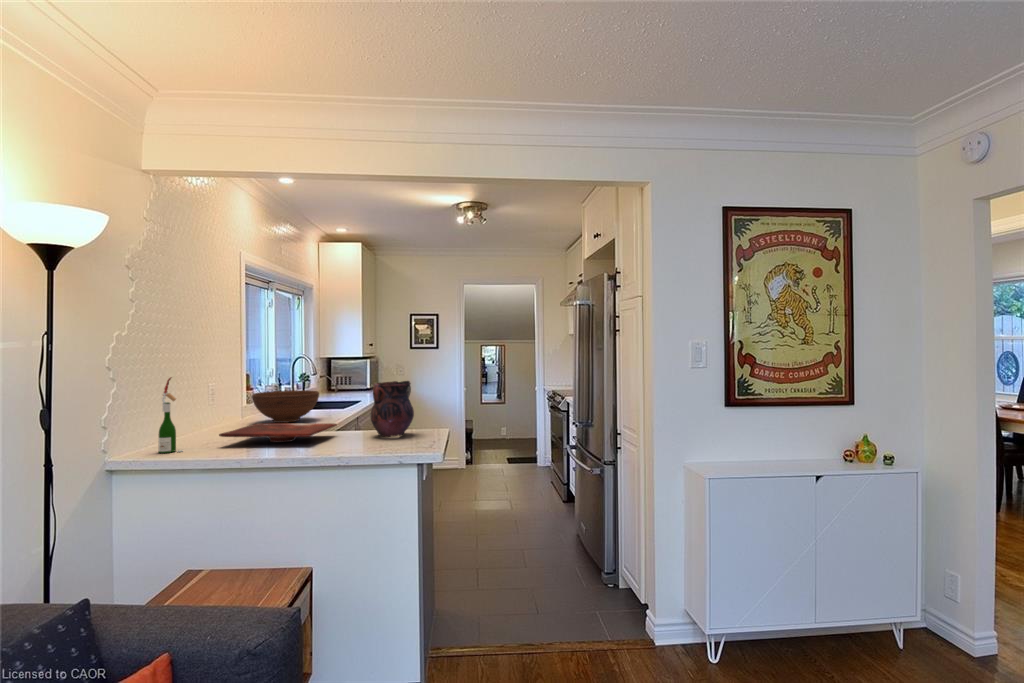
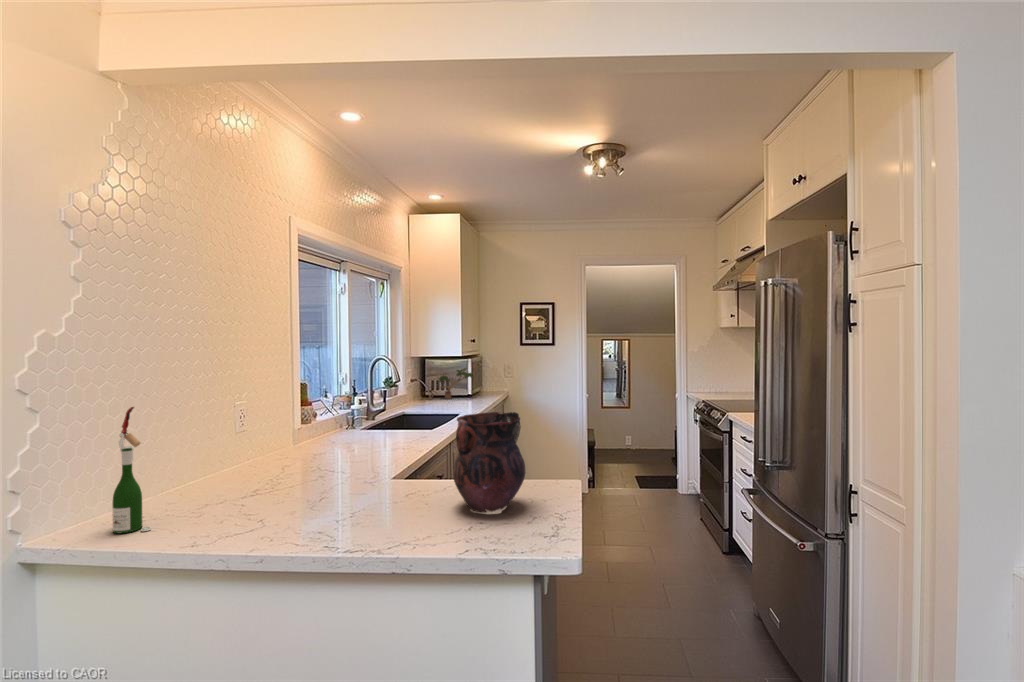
potted plant: none [338,366,377,393] -> present [439,368,474,399]
fruit bowl: present [252,390,319,423] -> none [301,409,392,458]
cutting board: present [219,423,337,442] -> none [210,472,402,516]

